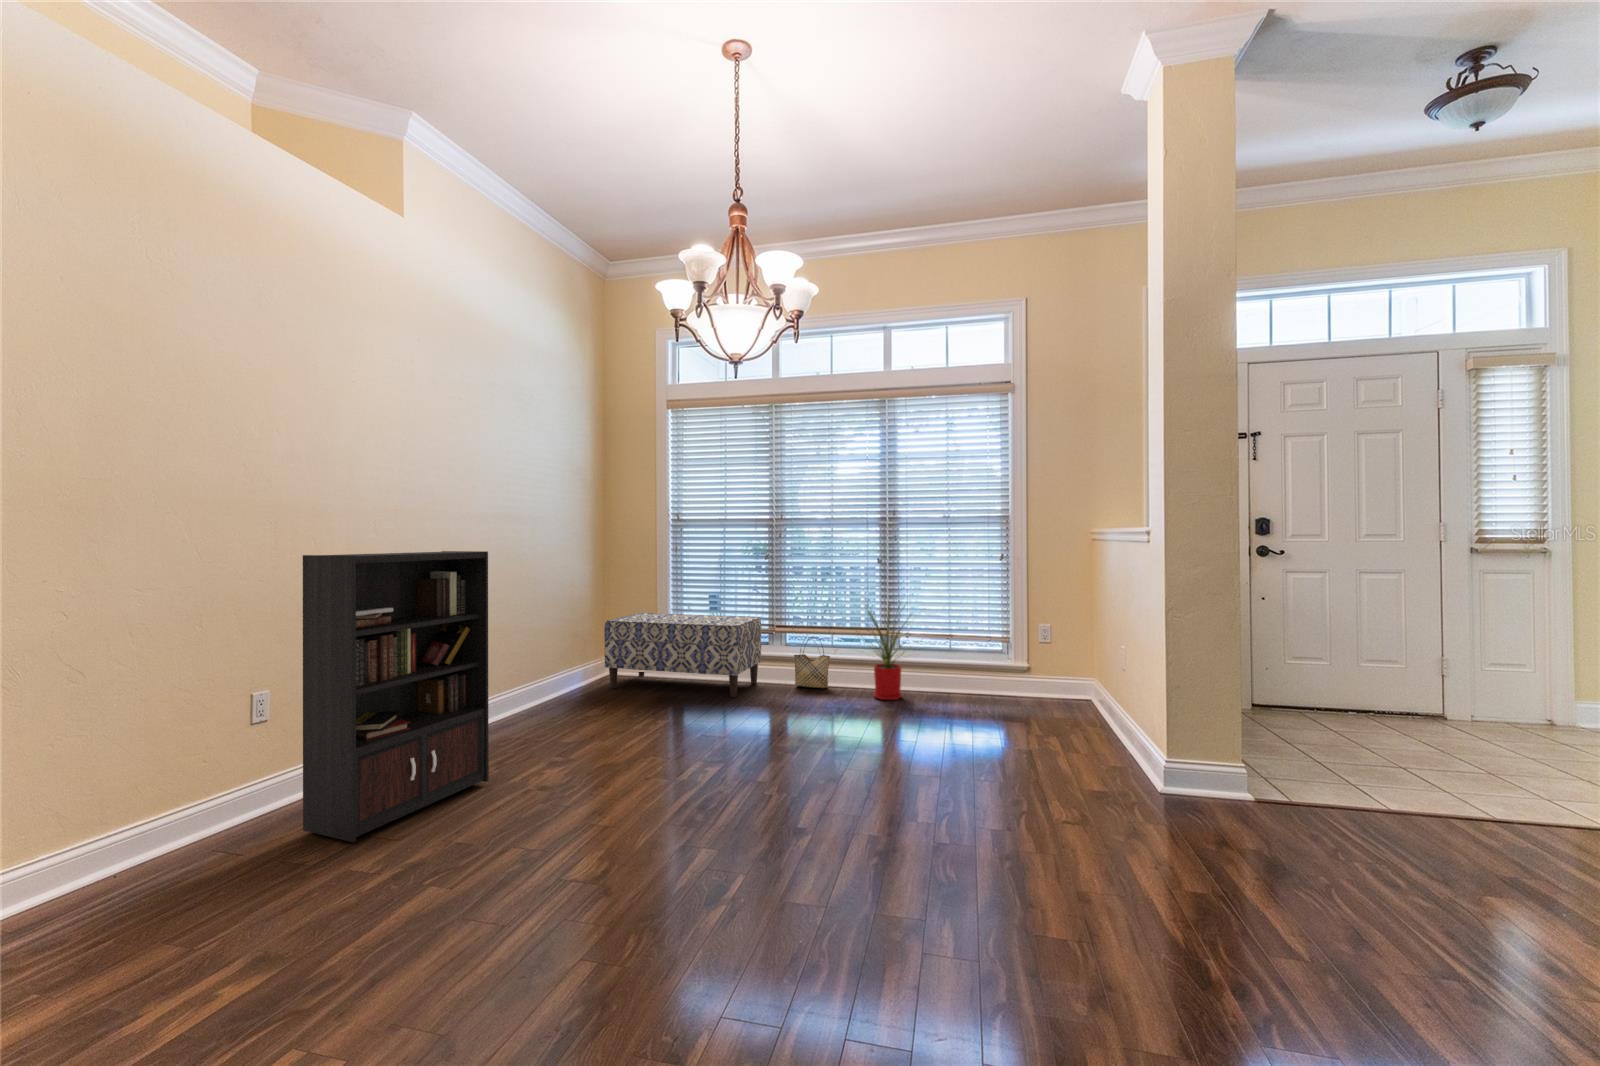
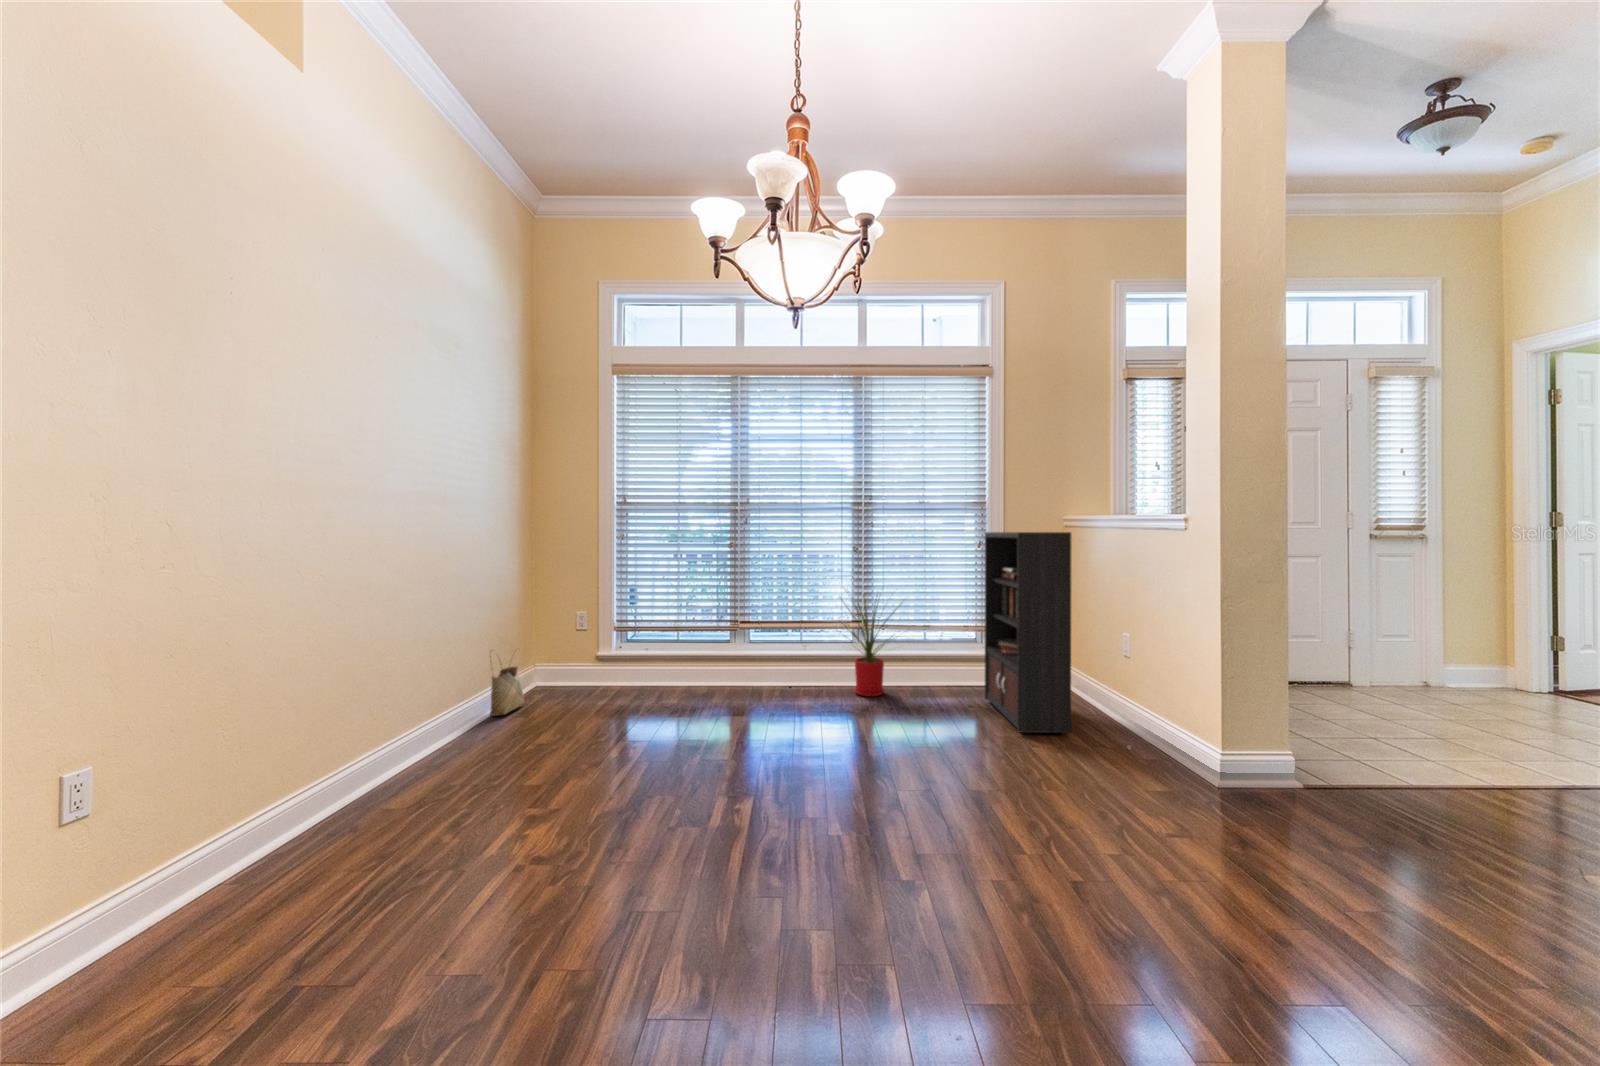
bookcase: present [303,551,489,842] -> present [985,532,1131,749]
bench: present [604,613,761,697] -> none [542,610,724,703]
woven basket: present [794,637,830,688] -> present [490,661,525,716]

